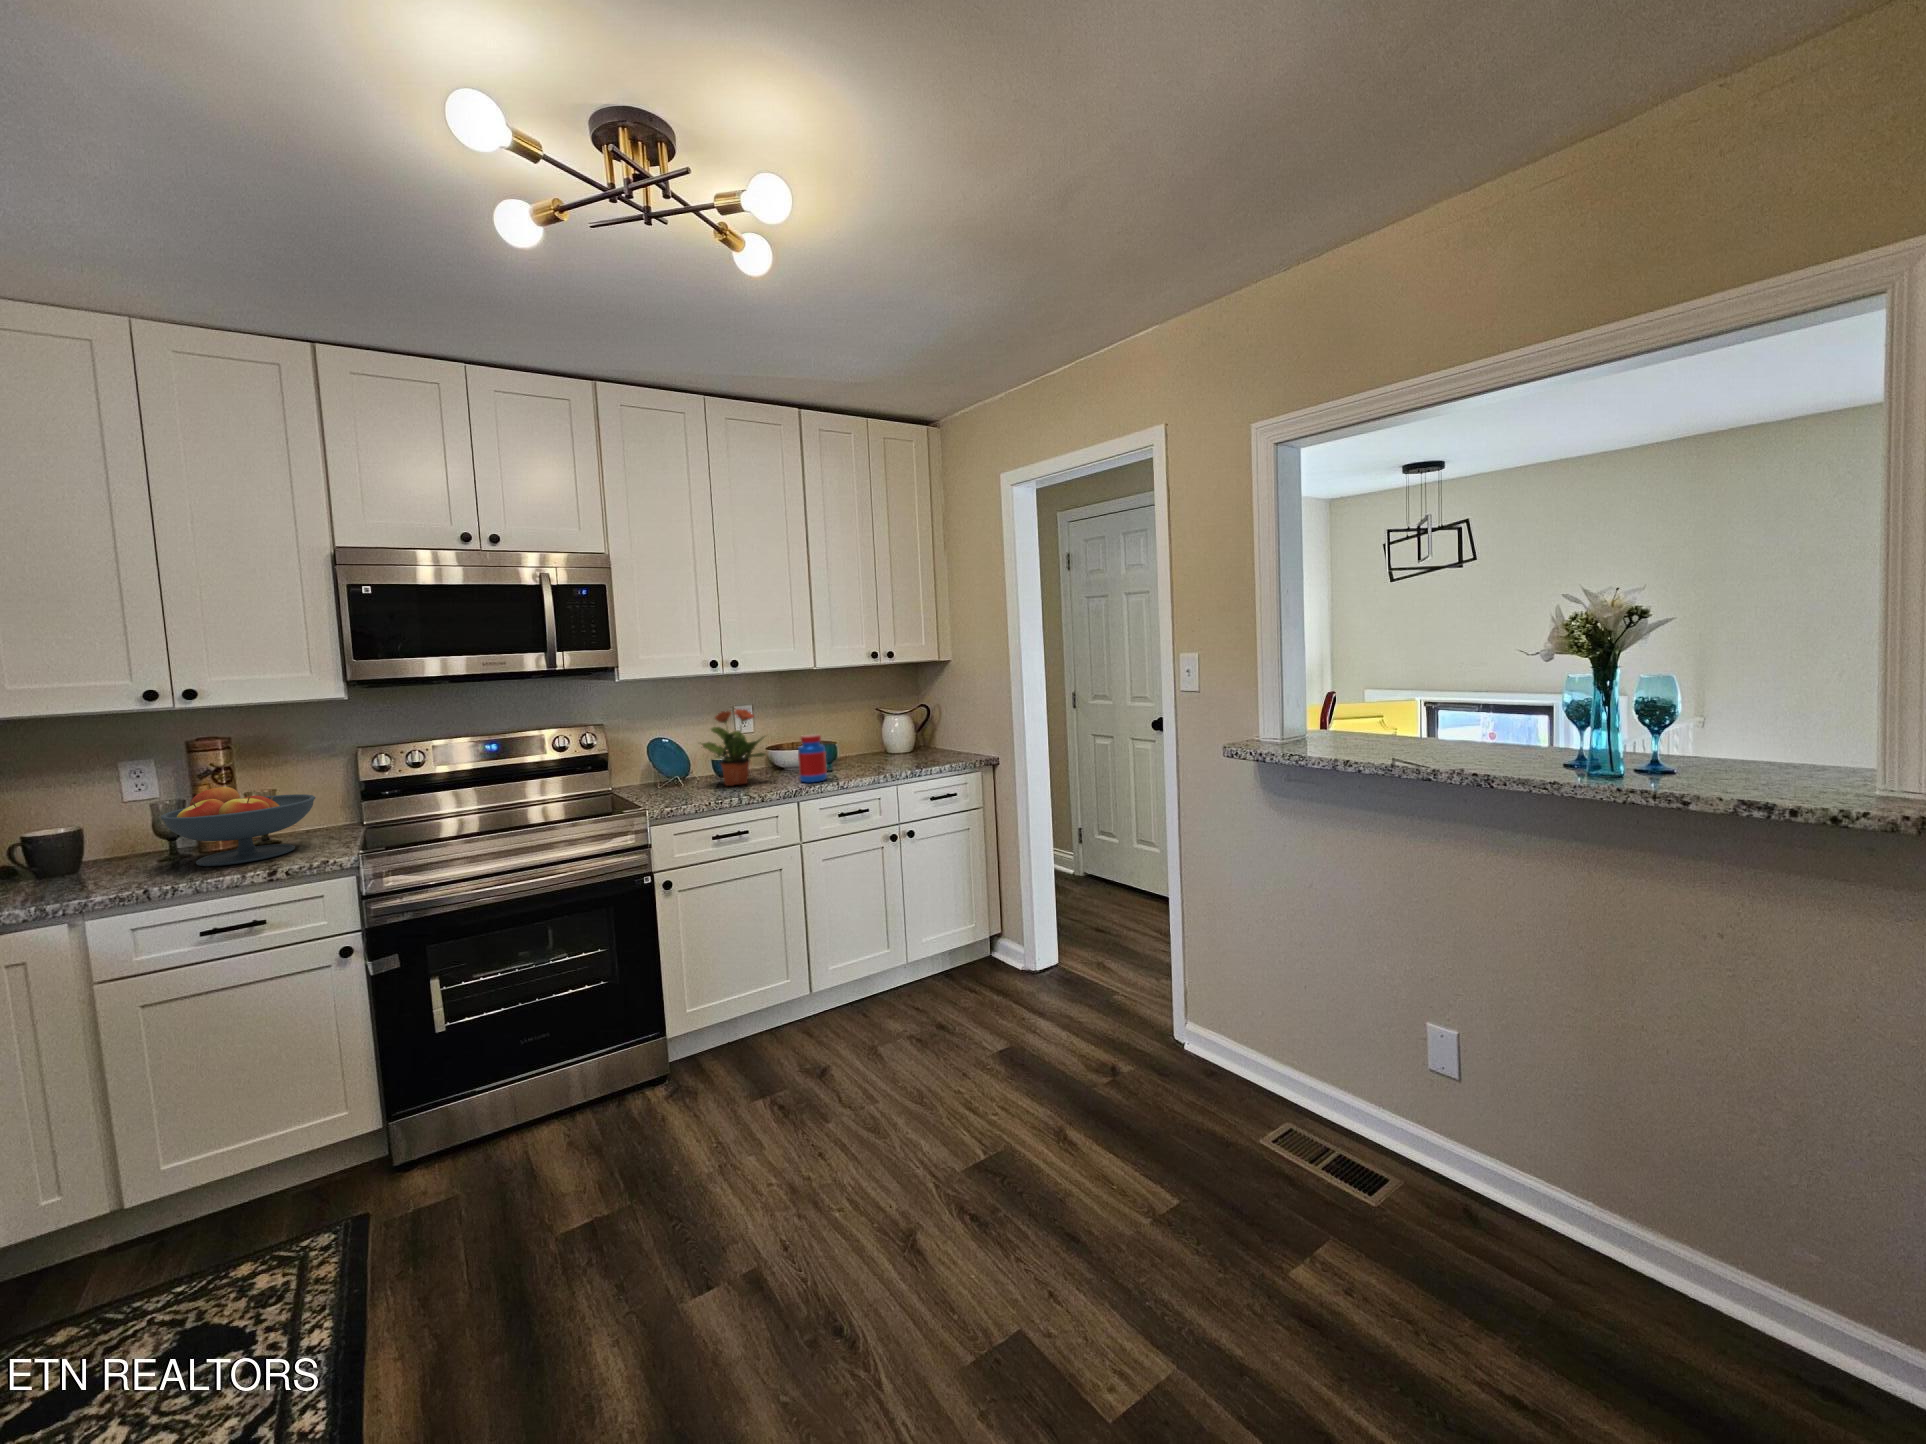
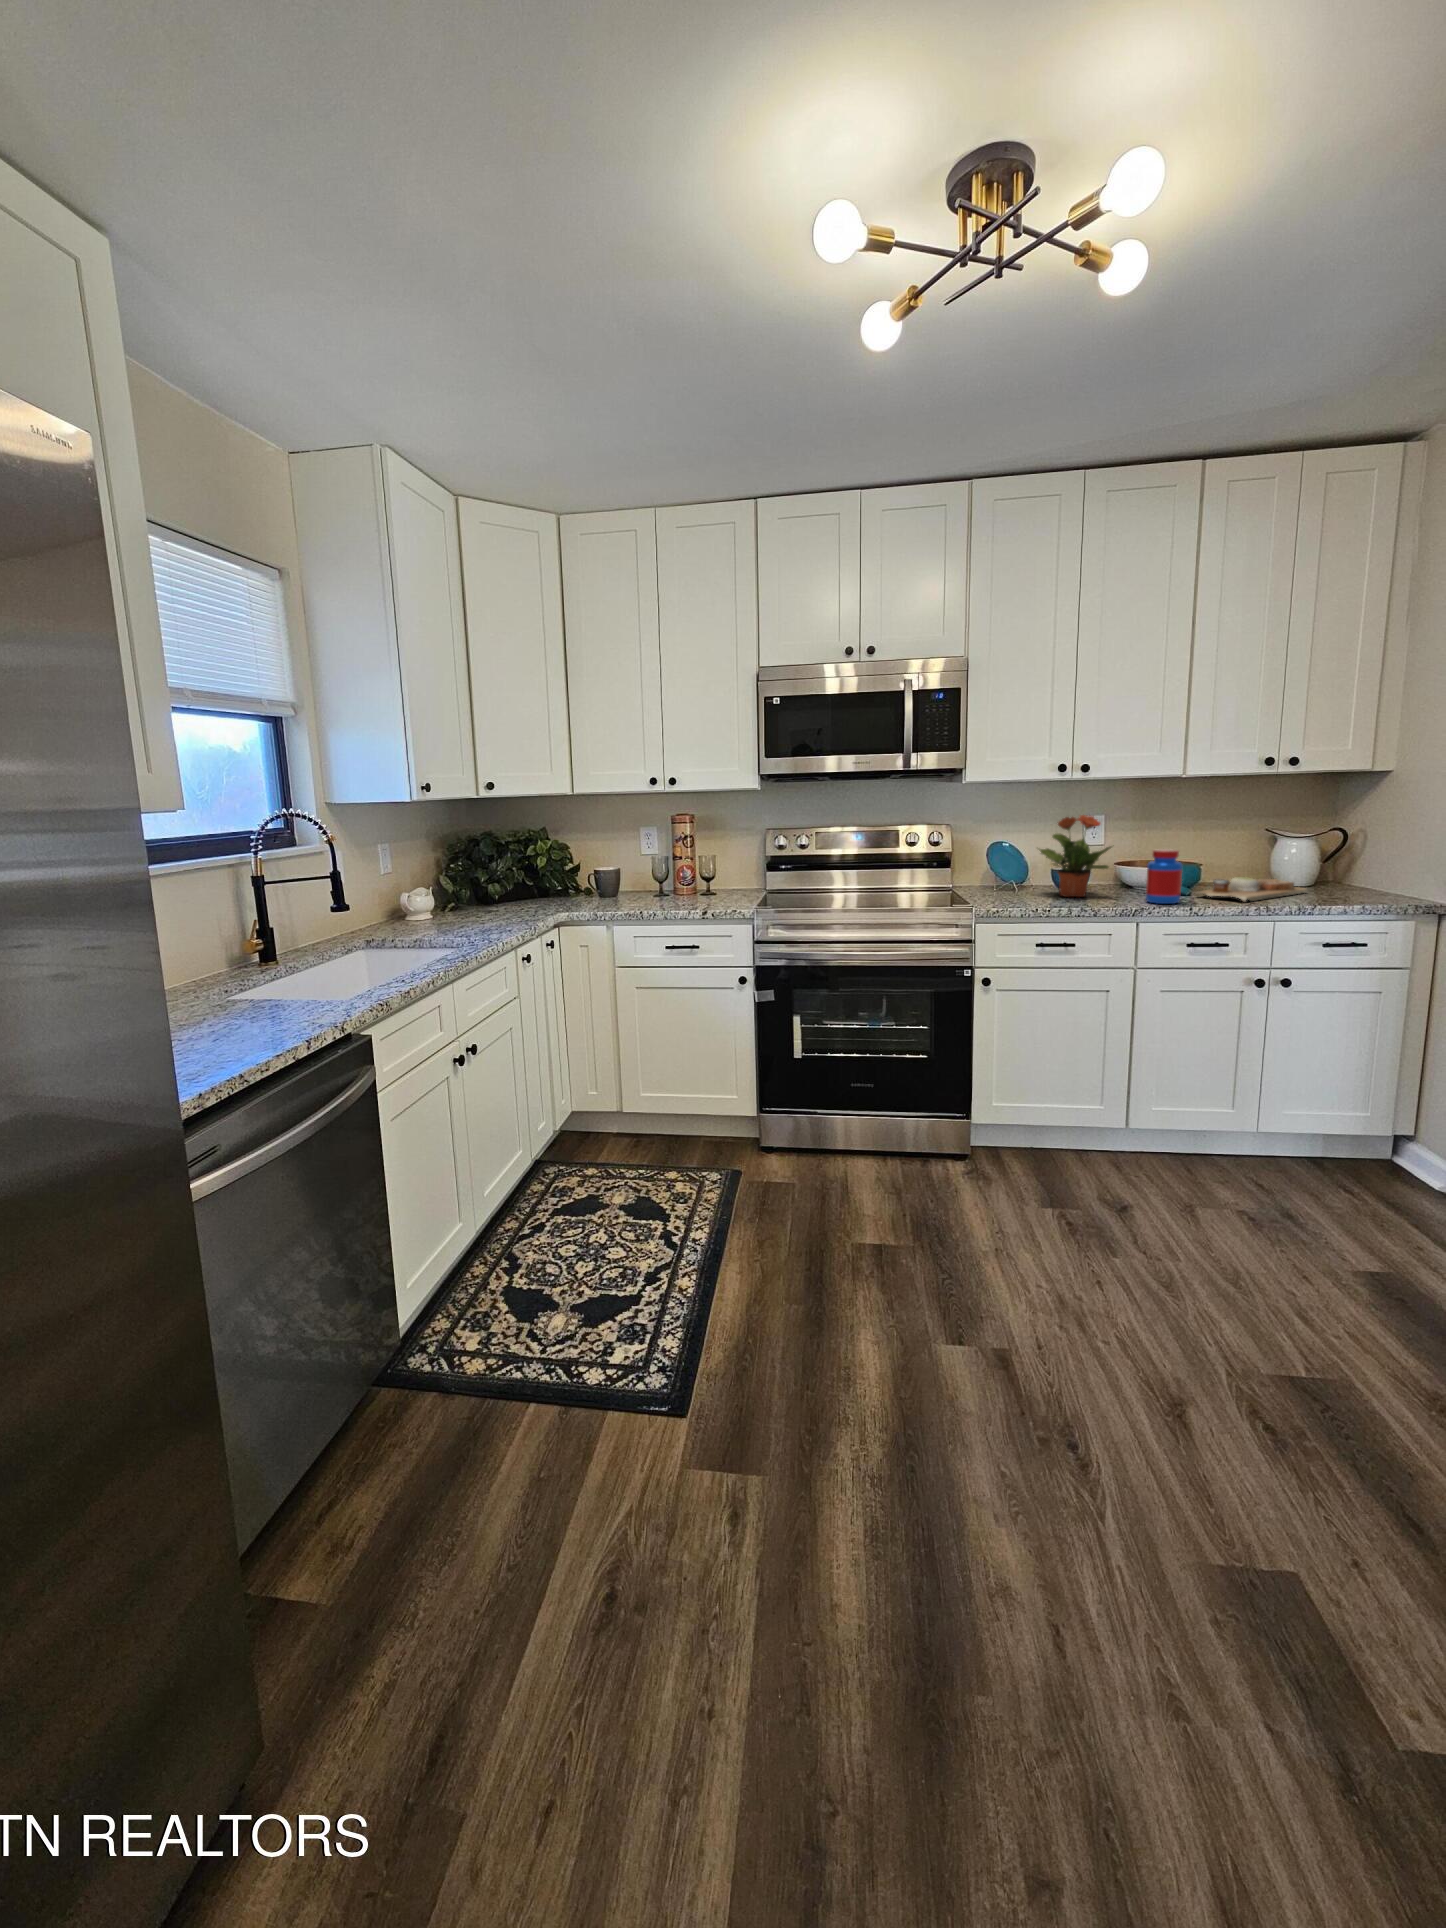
cutting board: none [834,749,909,773] -> present [1197,877,1307,902]
fruit bowl: present [161,787,316,866] -> none [651,848,733,904]

